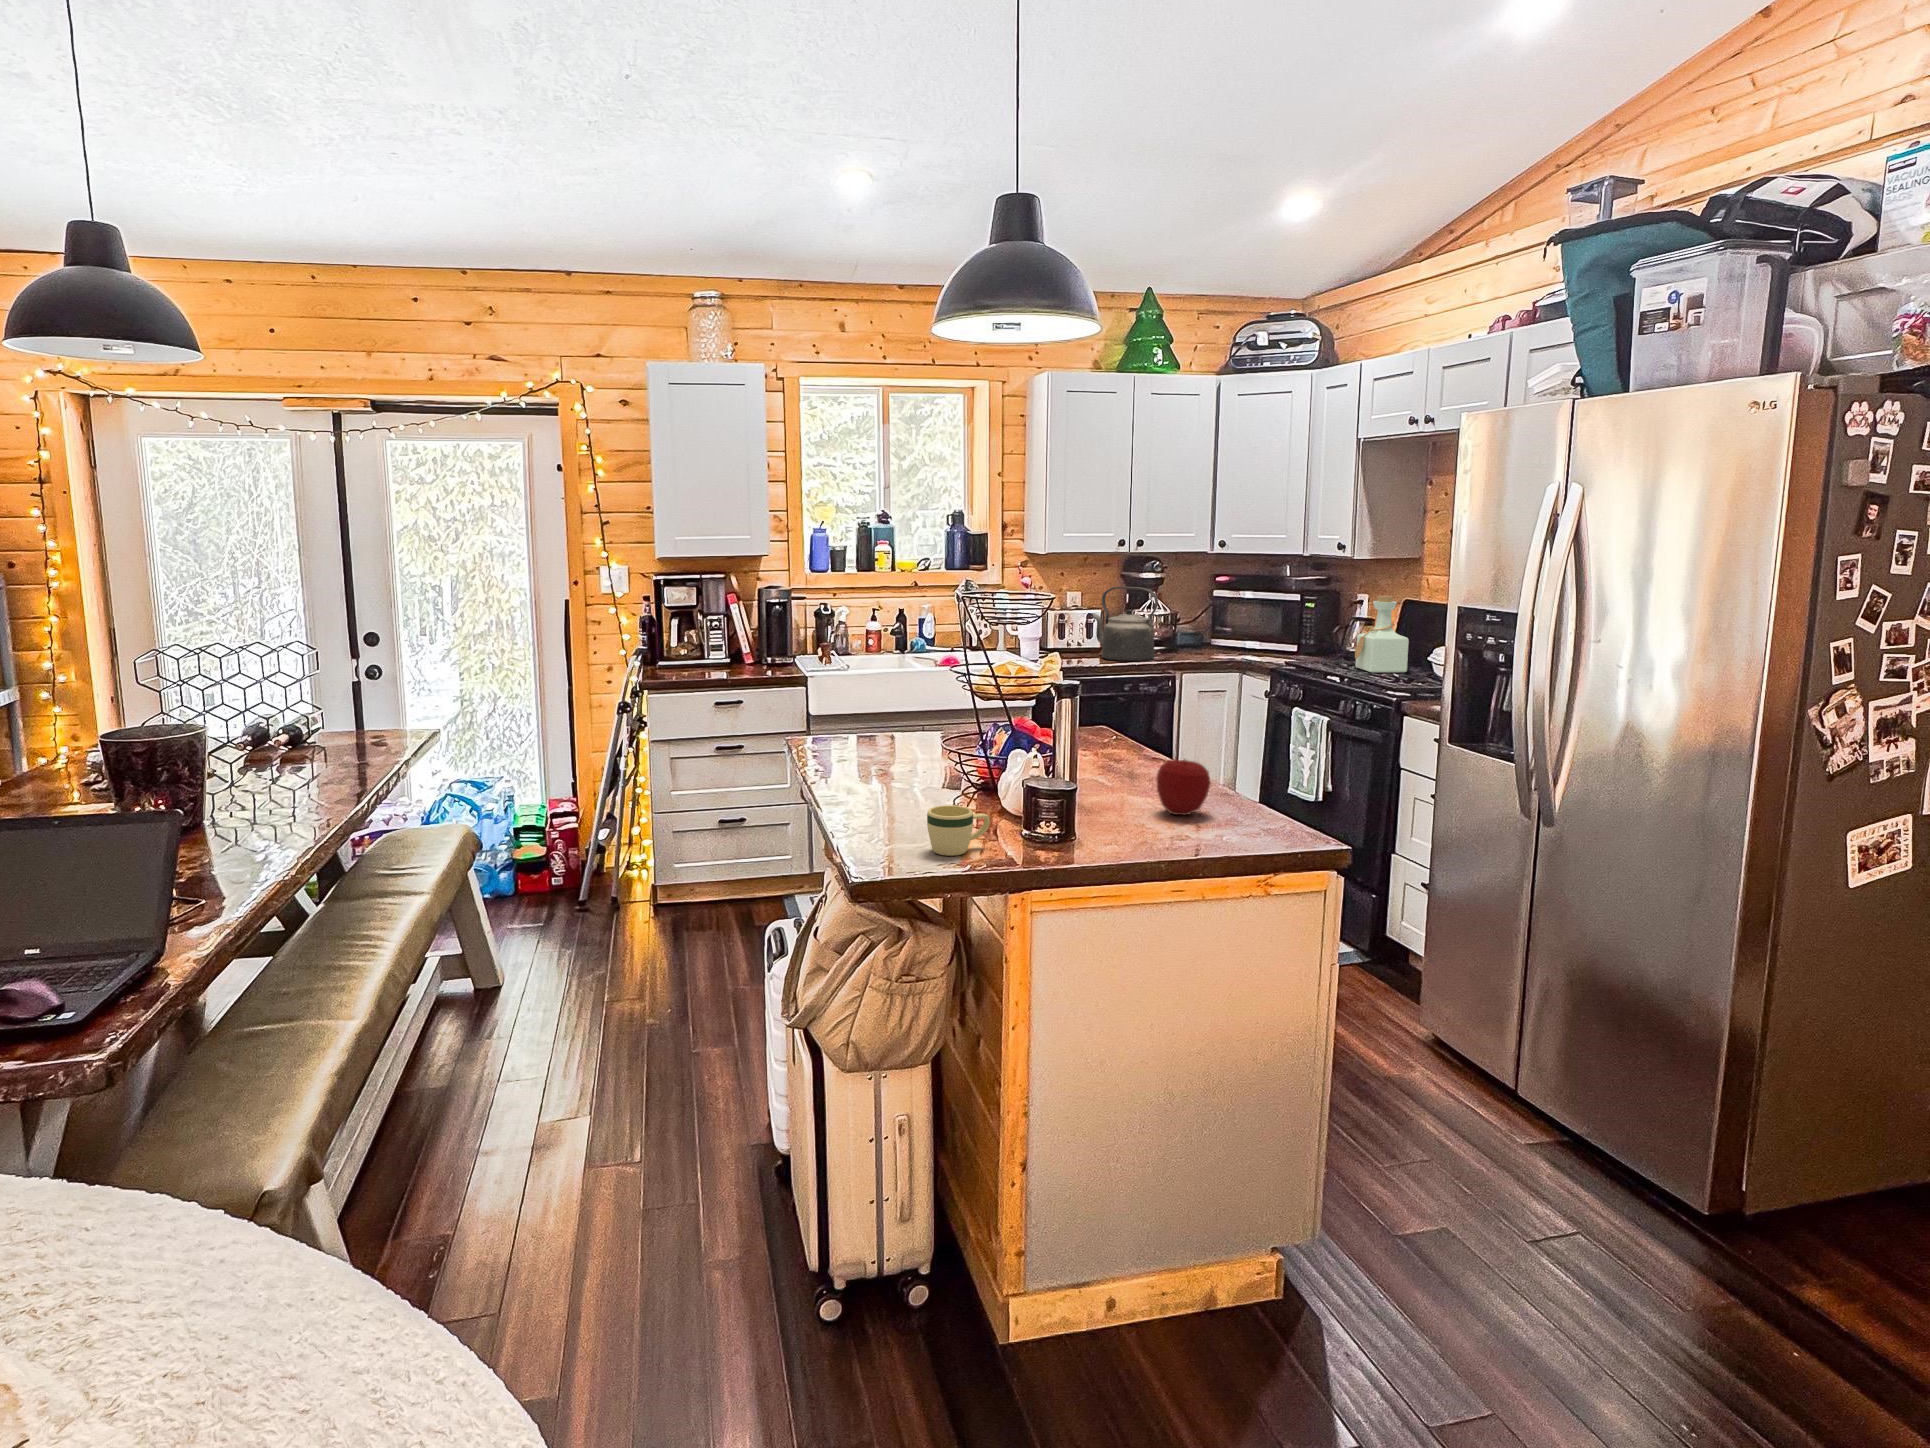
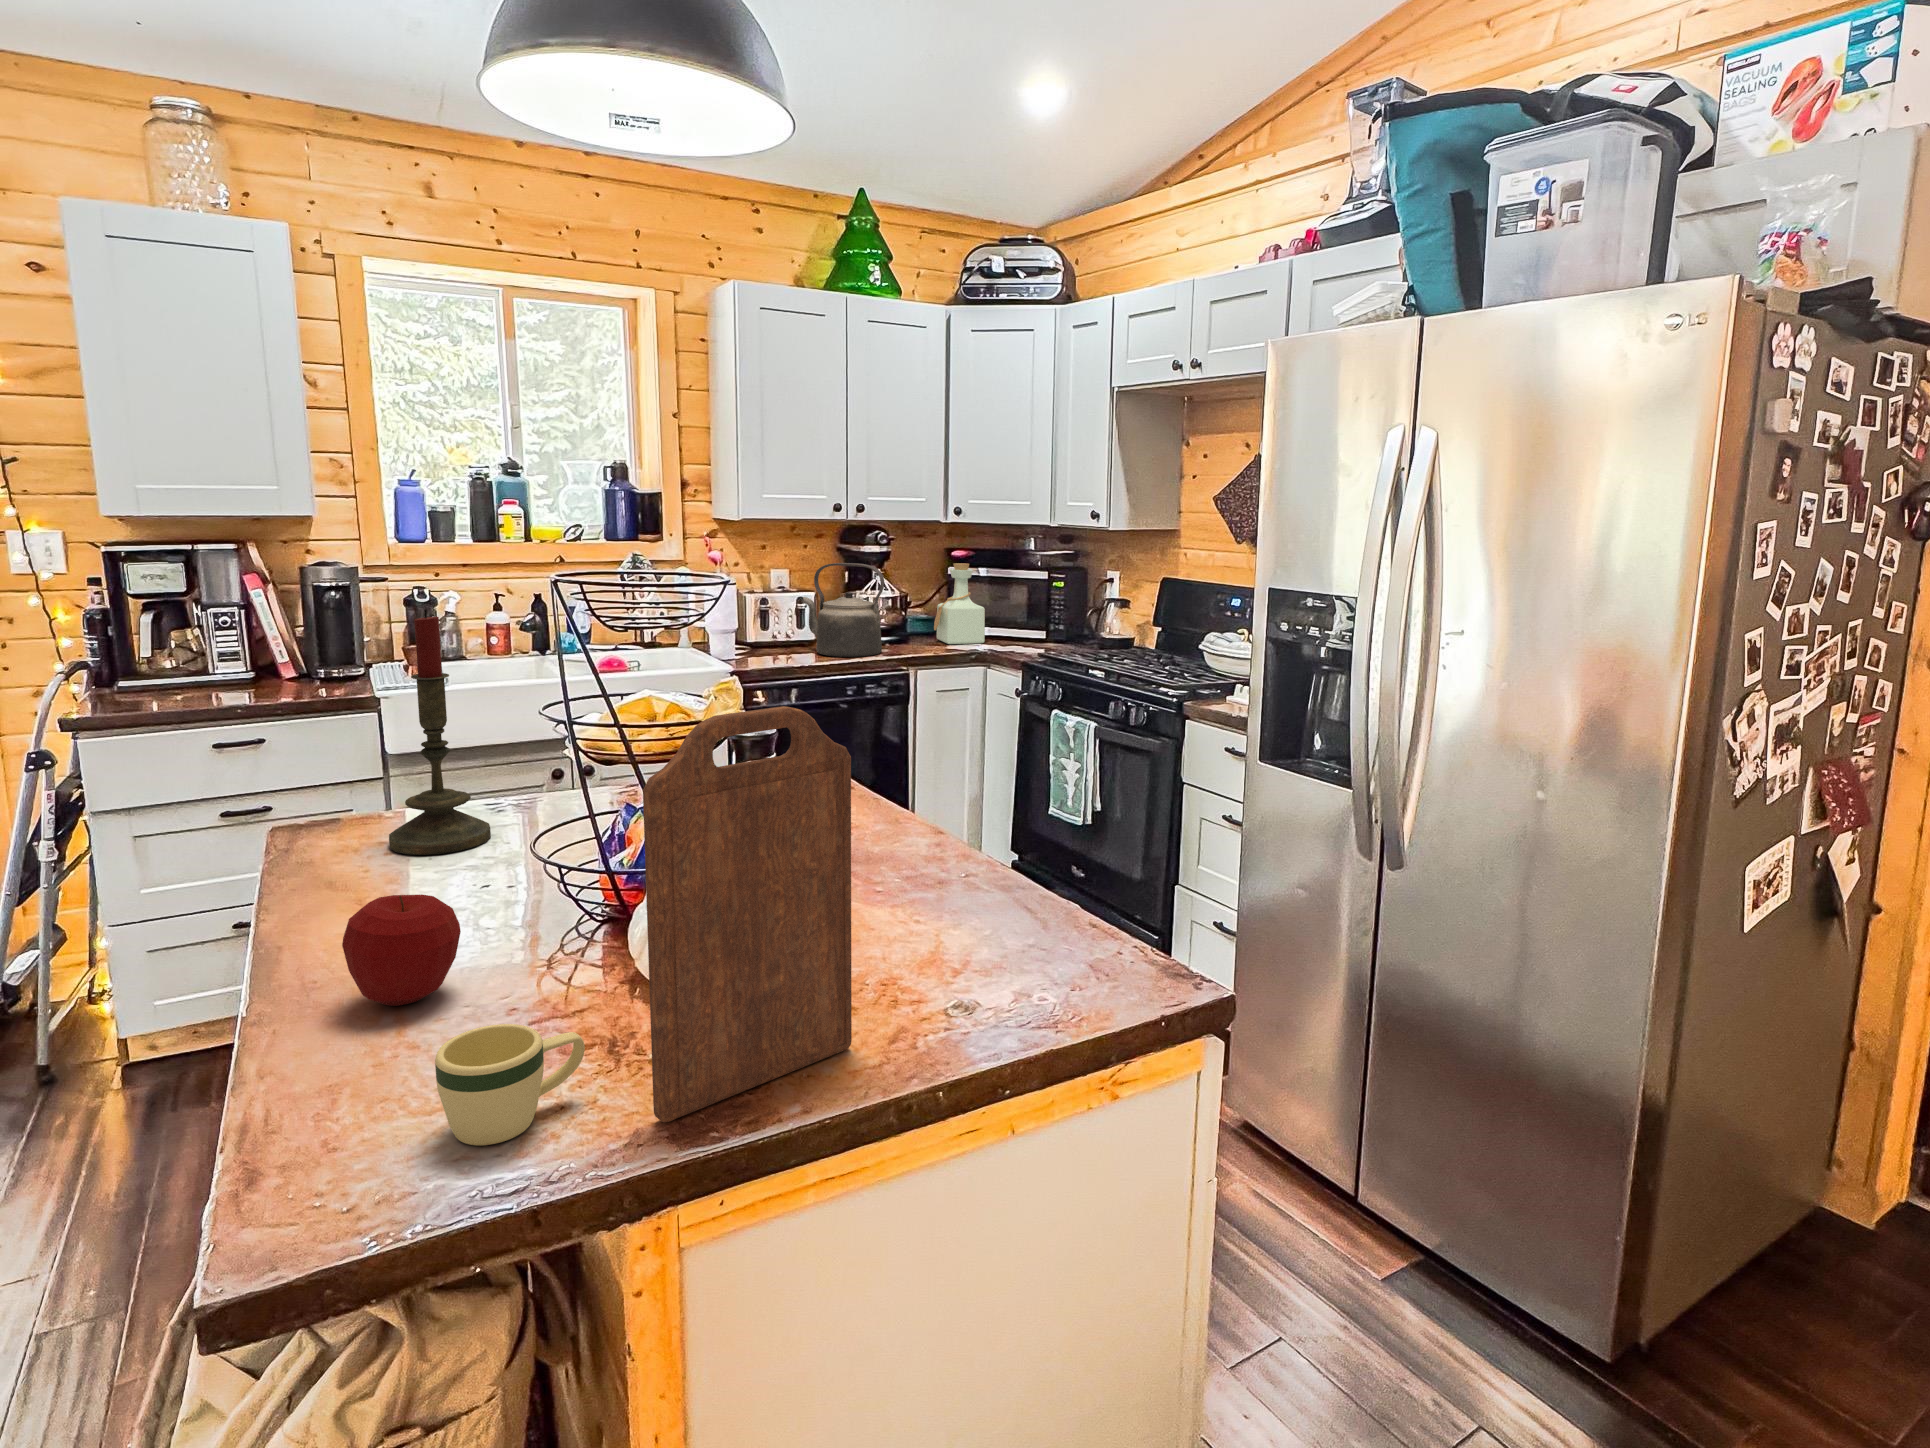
bottle: present [1355,596,1409,673] -> present [934,563,985,644]
candle: none [854,613,907,755] -> present [389,610,491,855]
cutting board: none [1023,657,1126,857] -> present [643,706,852,1122]
apple: present [1156,759,1211,815] -> present [342,894,461,1006]

